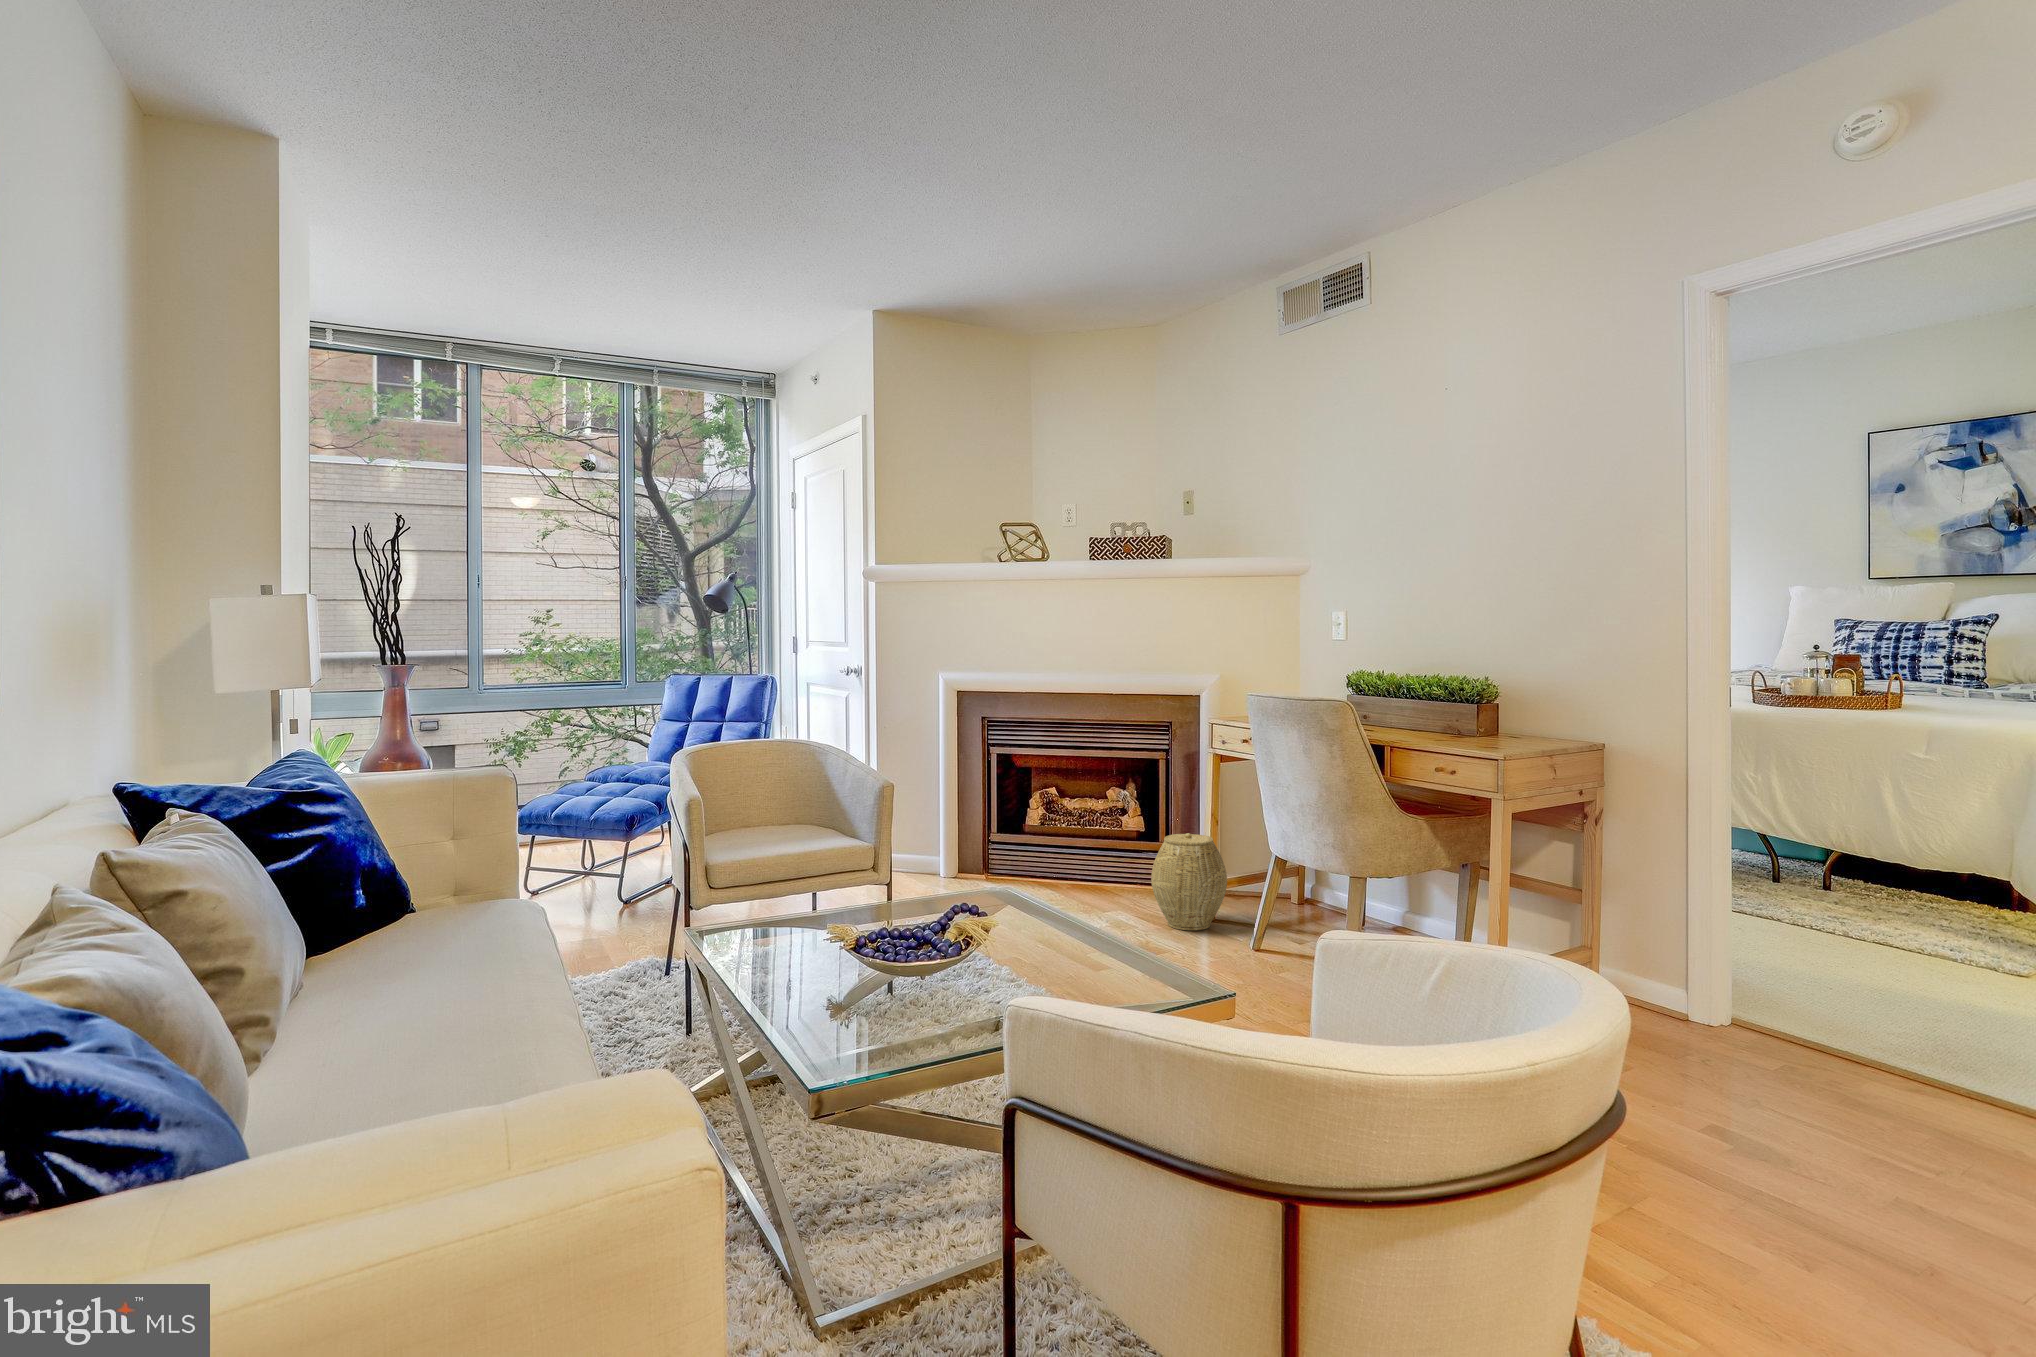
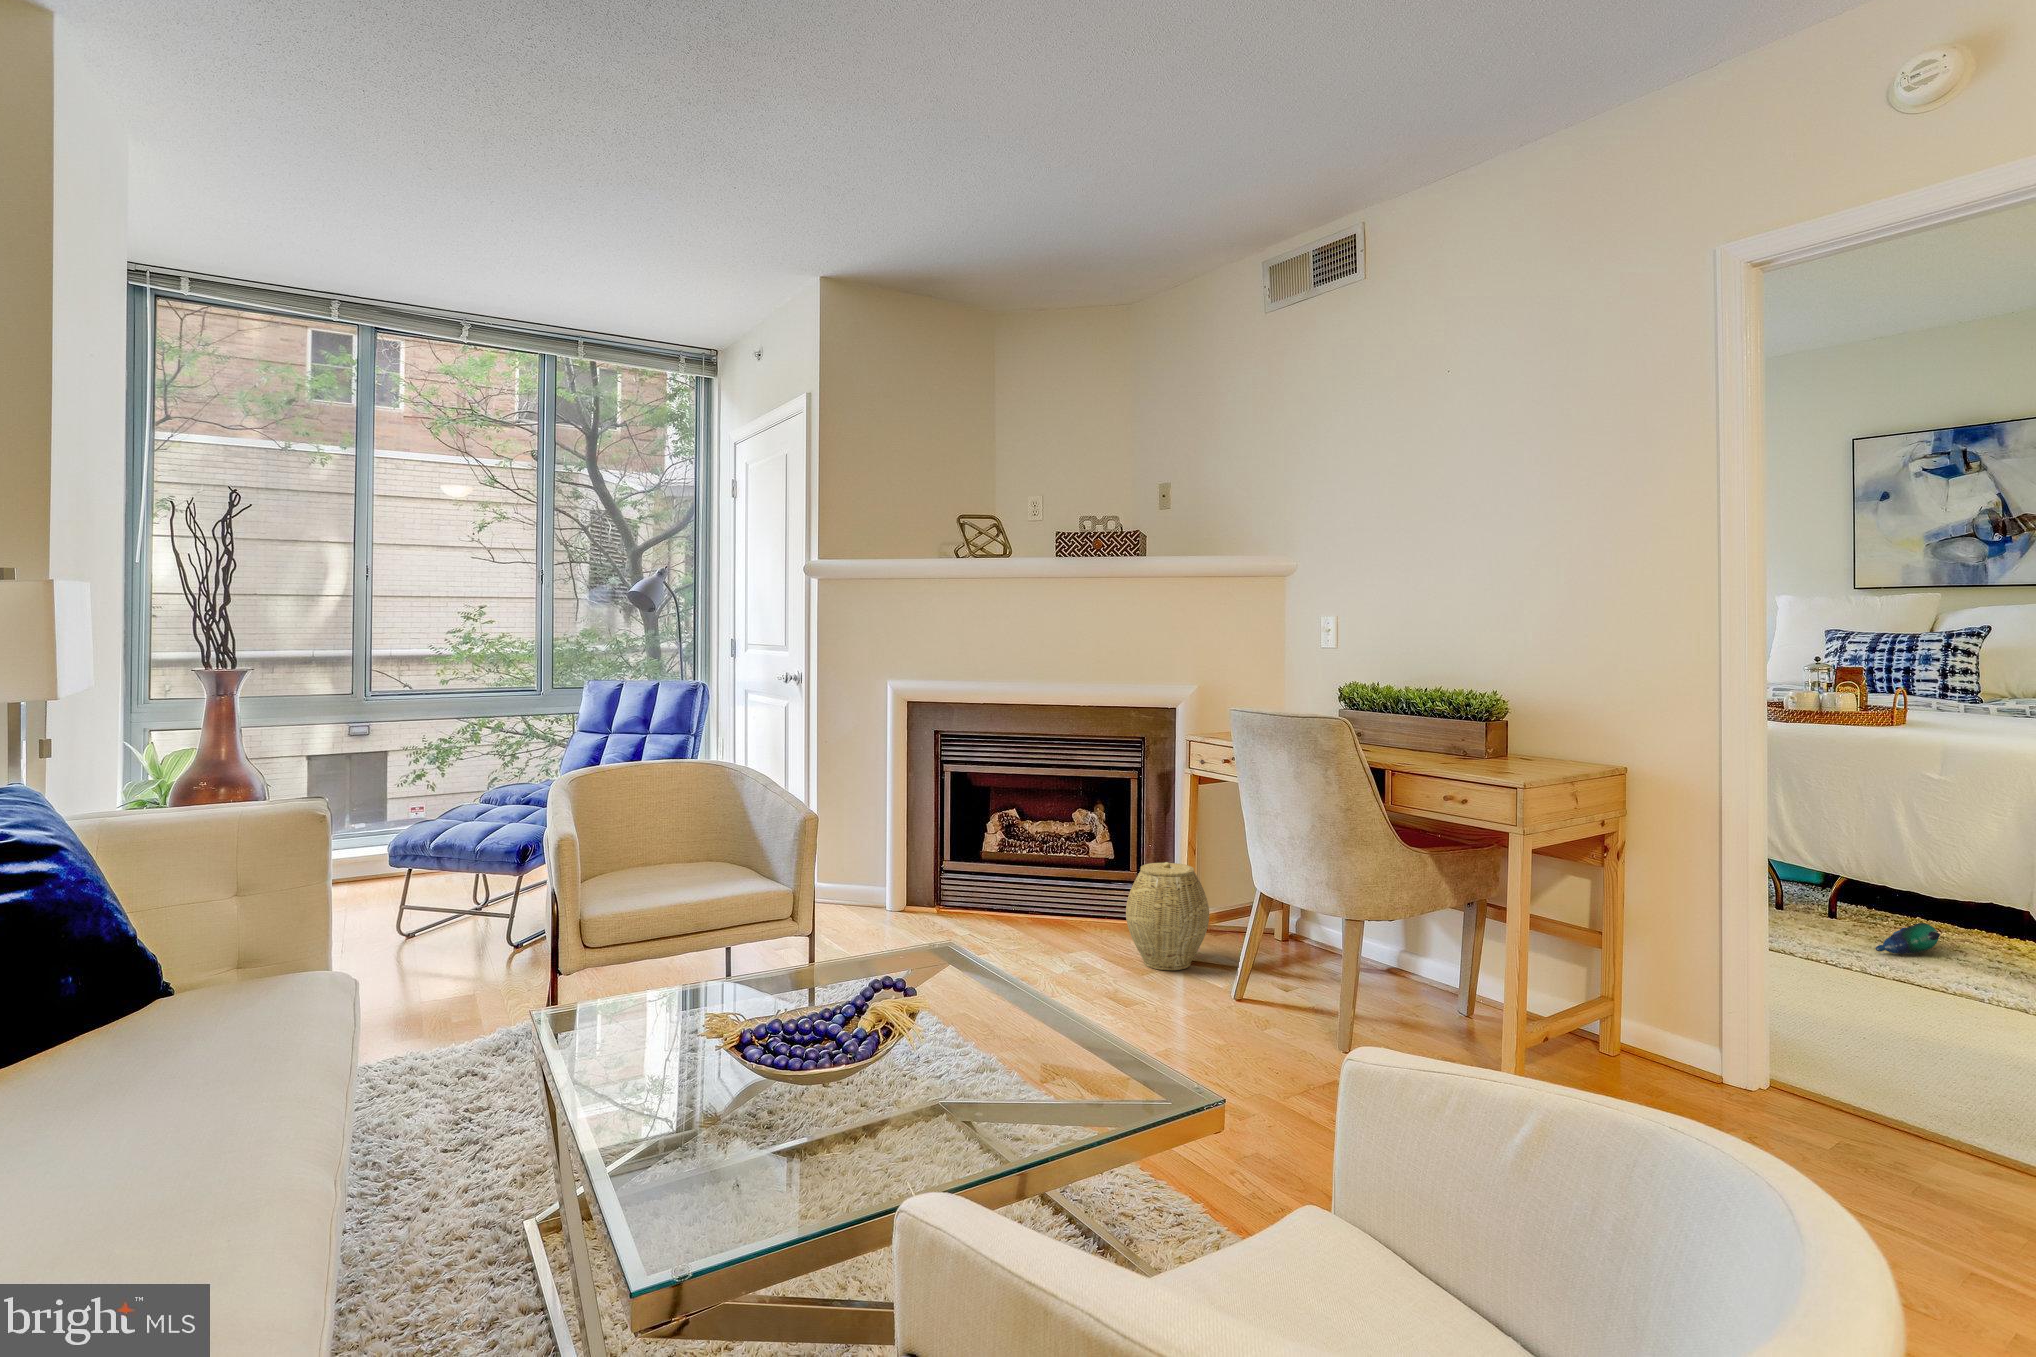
plush toy: none [1862,894,1925,924] -> present [1875,923,1940,955]

